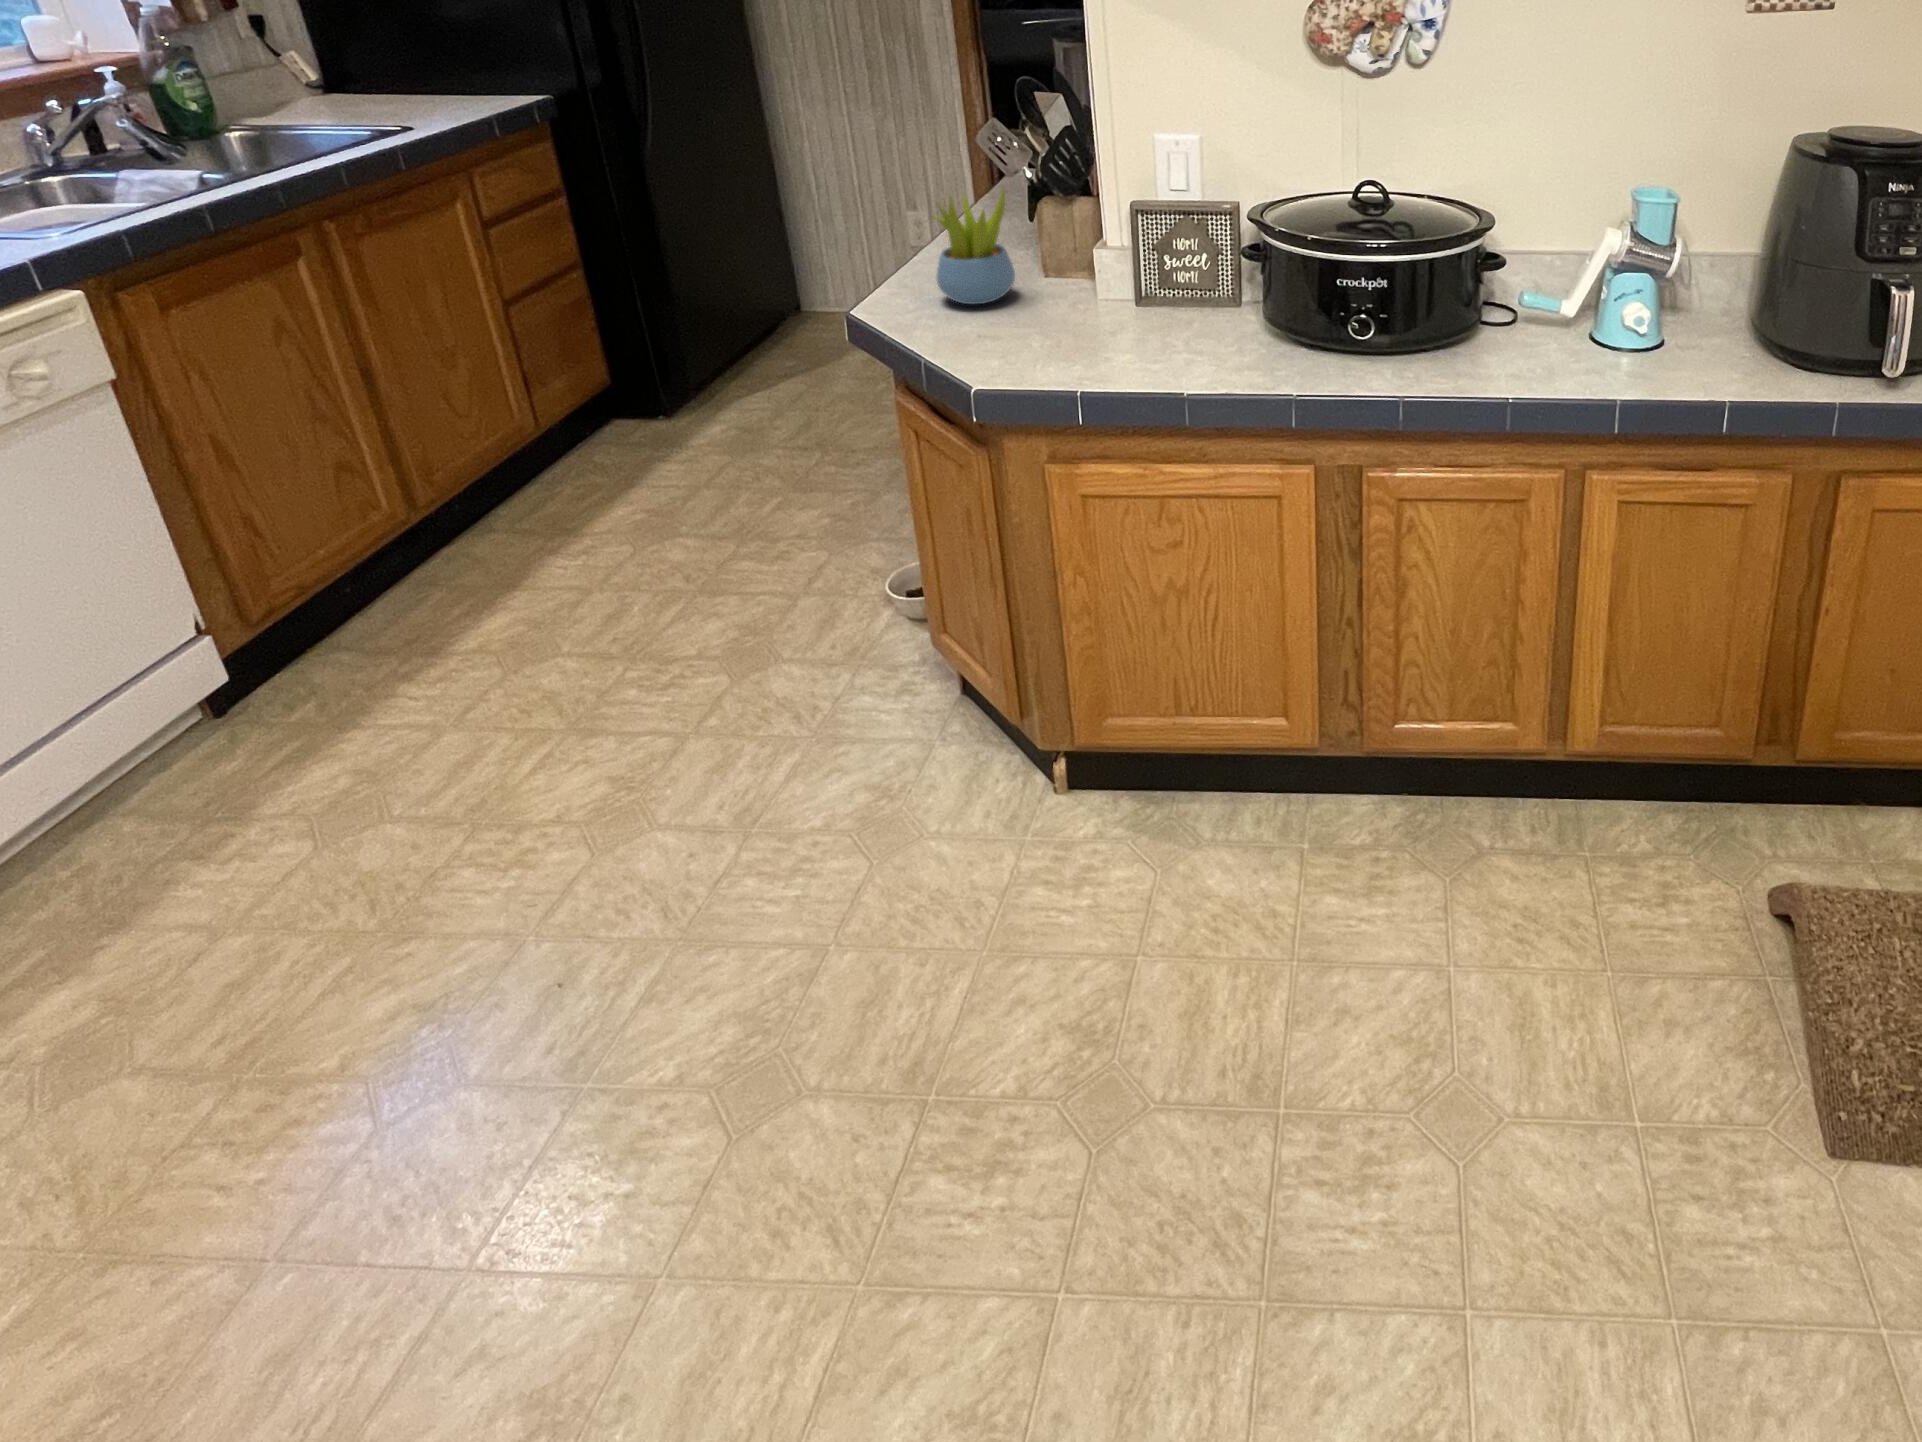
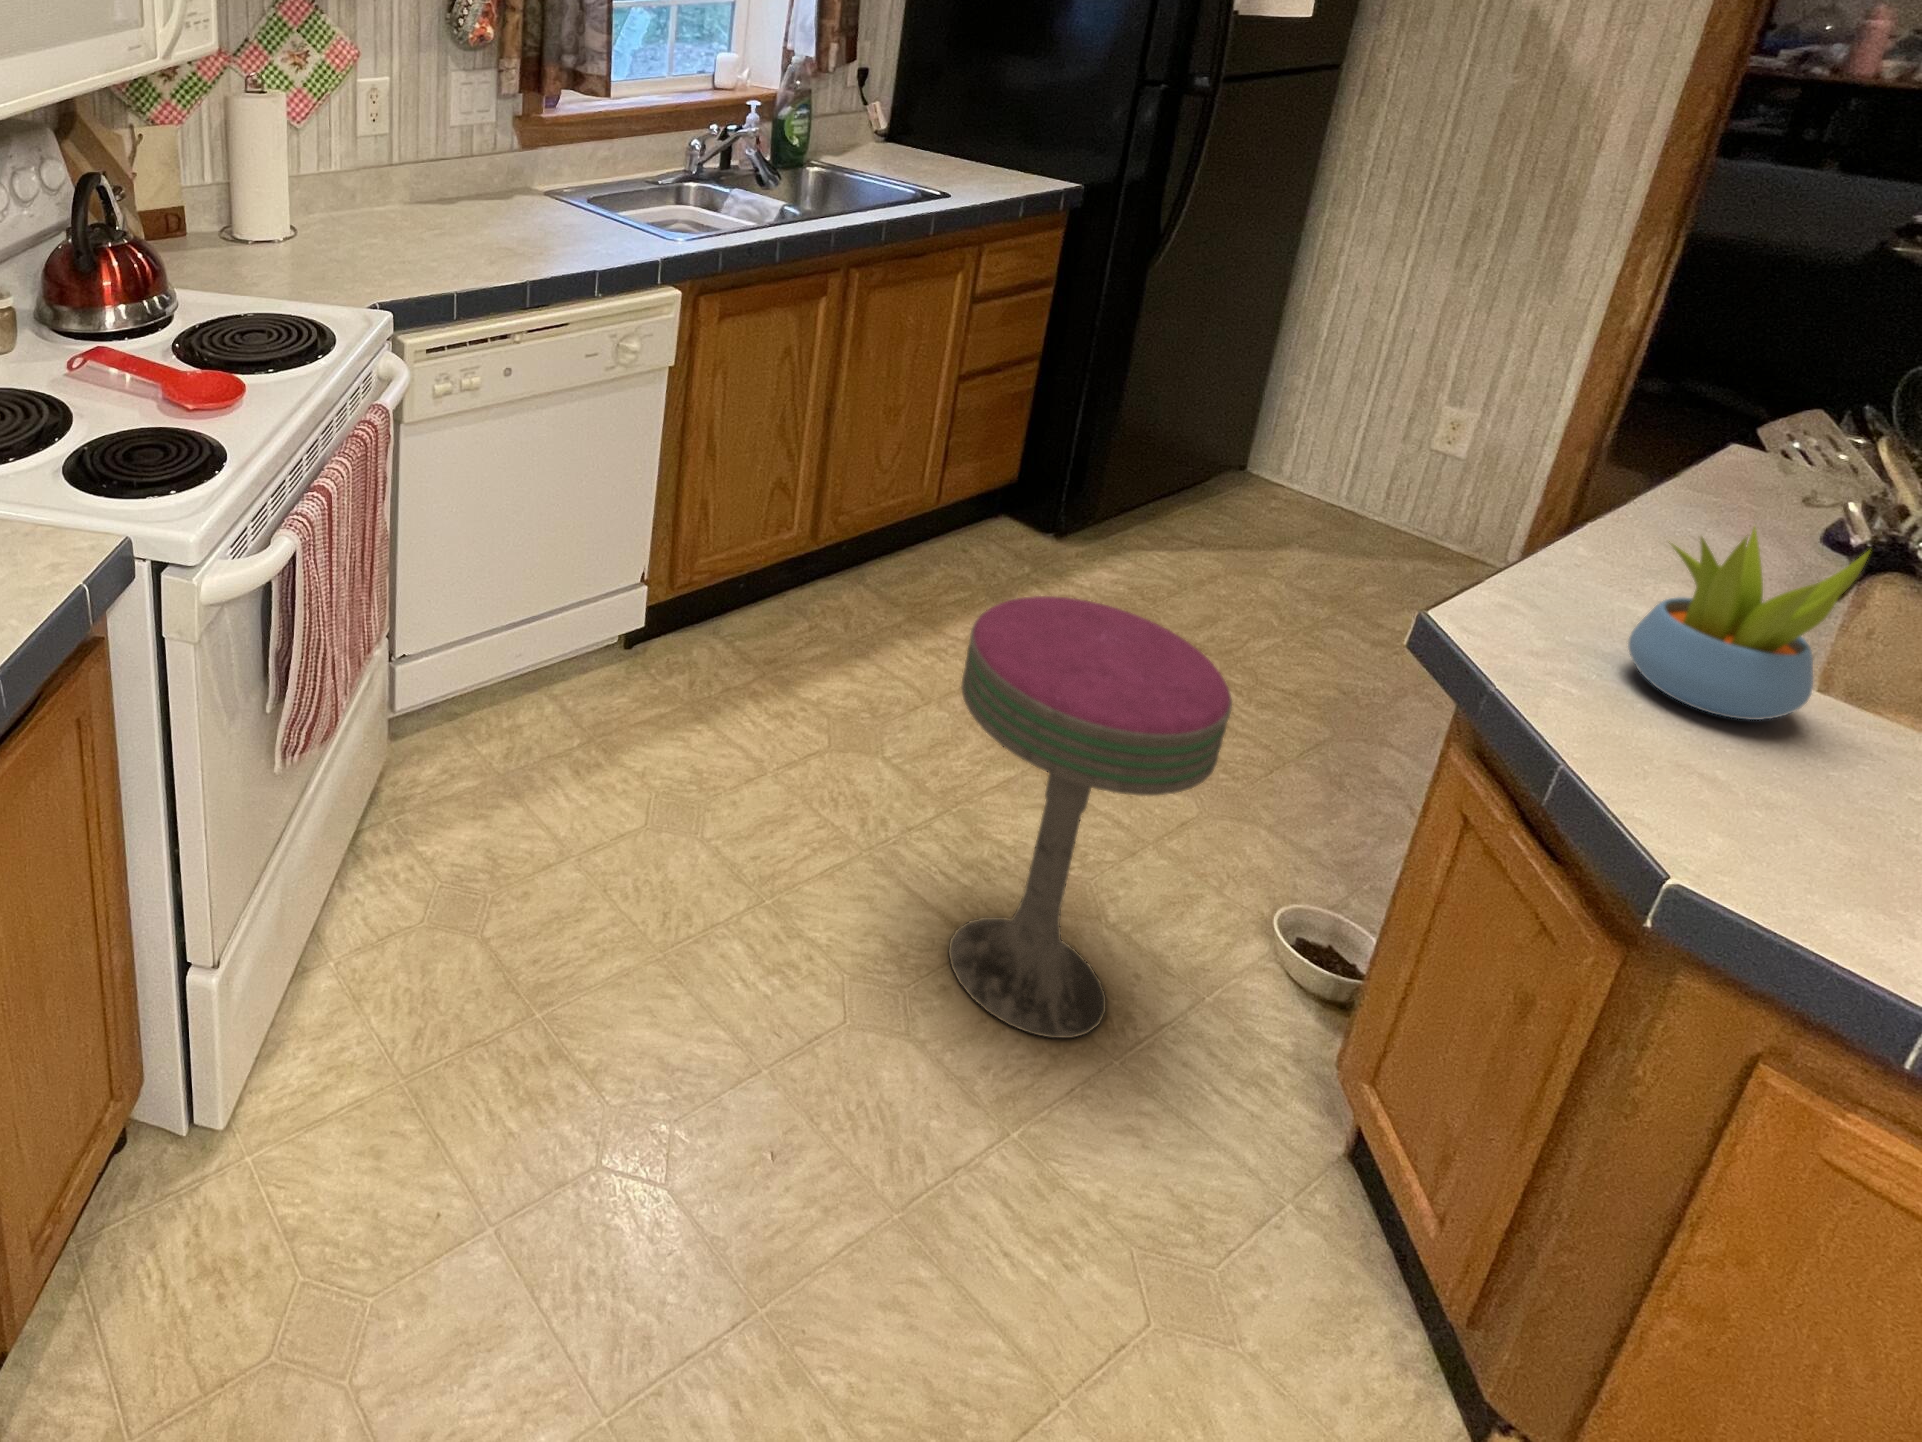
bar stool: none [556,409,794,765] -> present [949,596,1232,1038]

